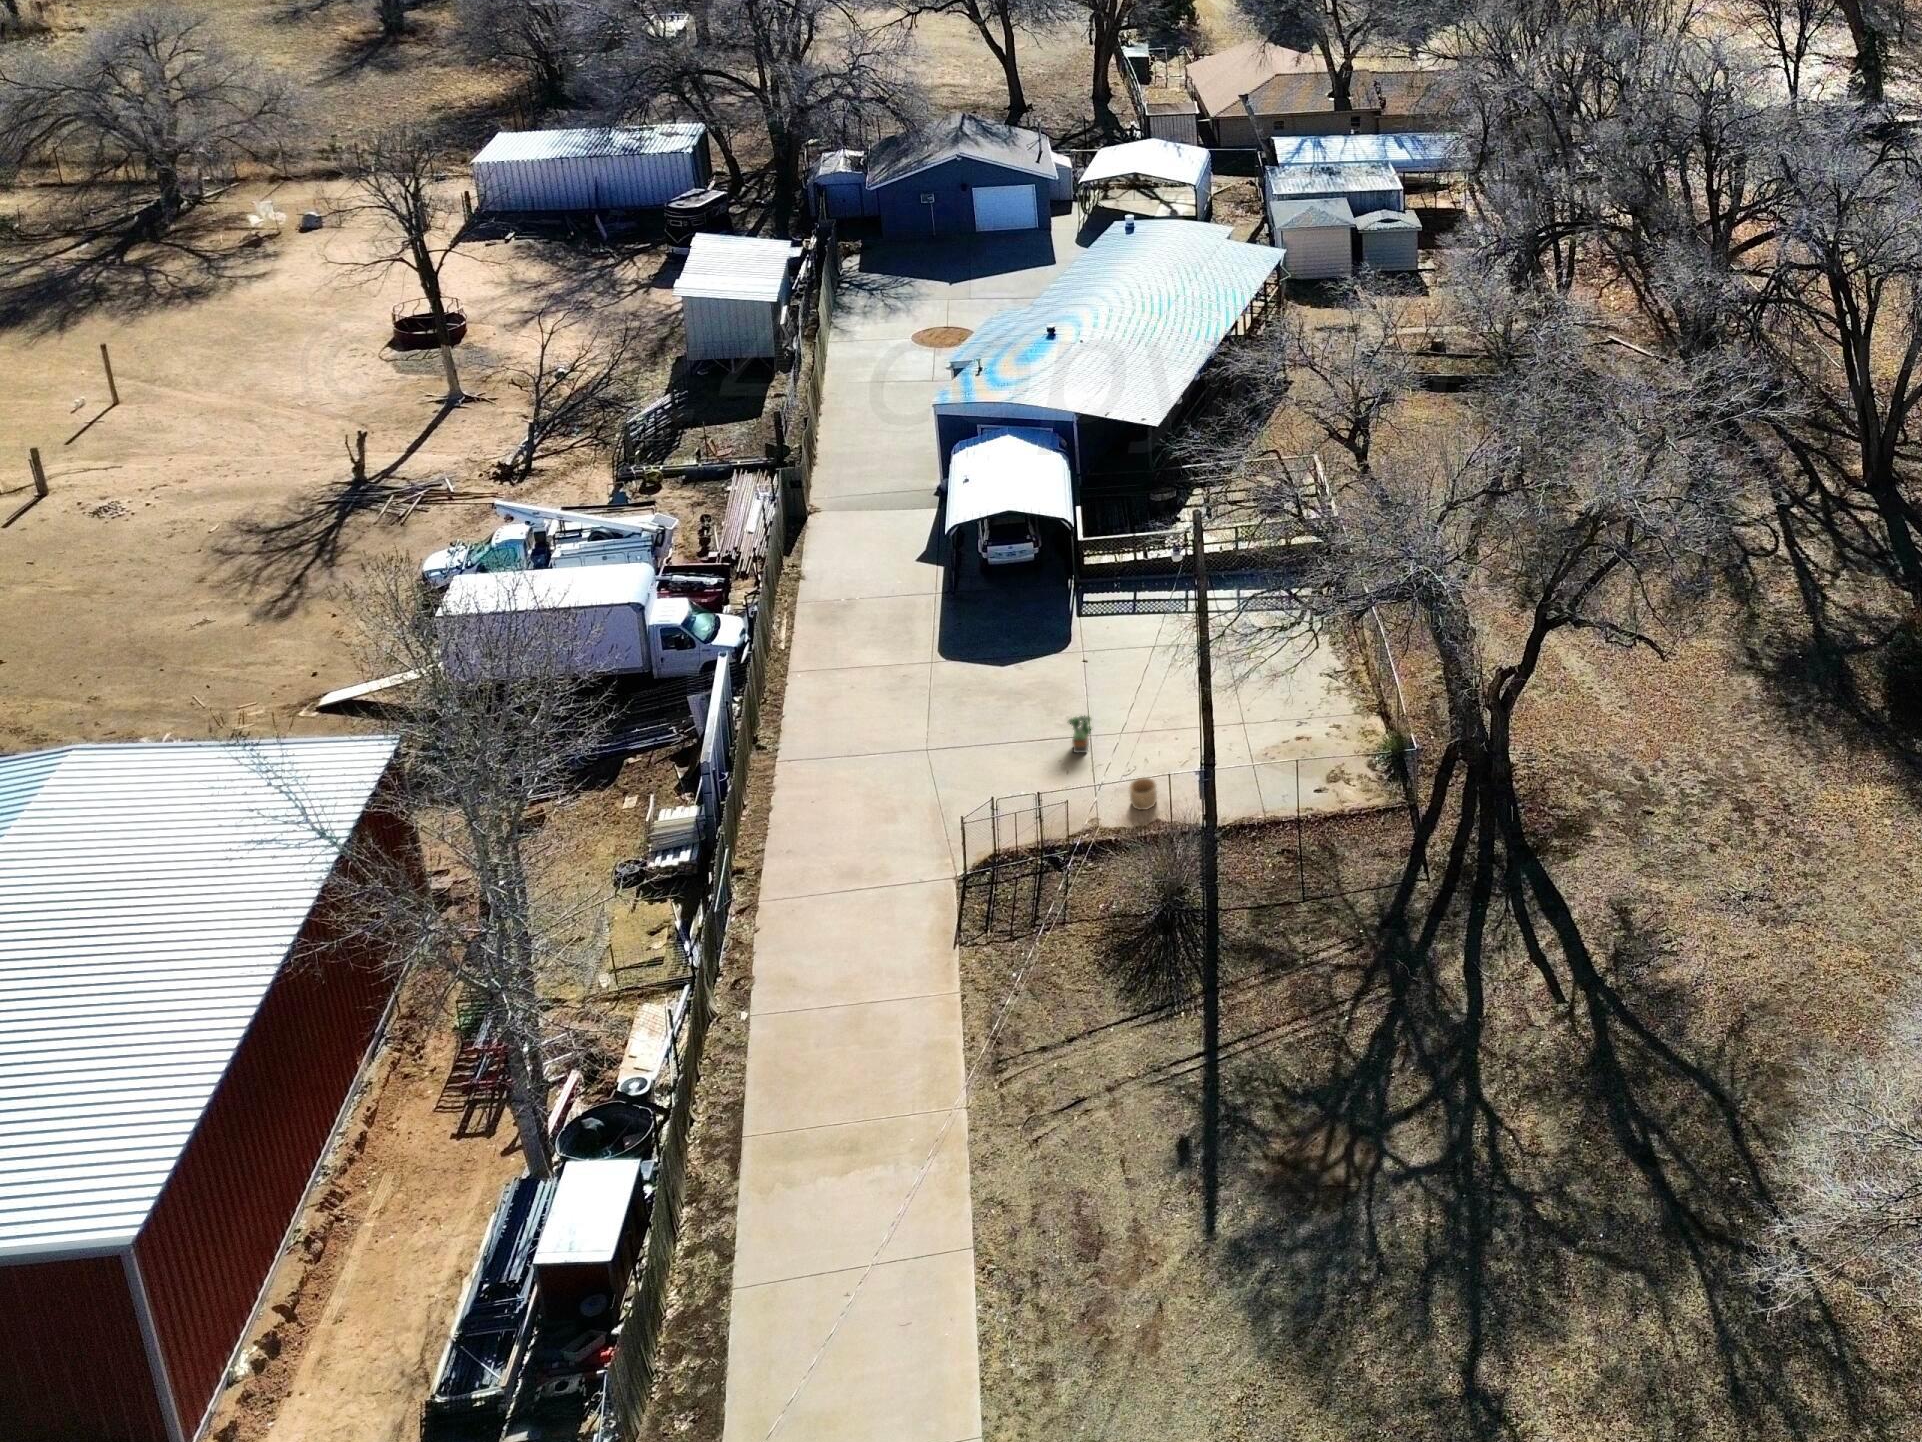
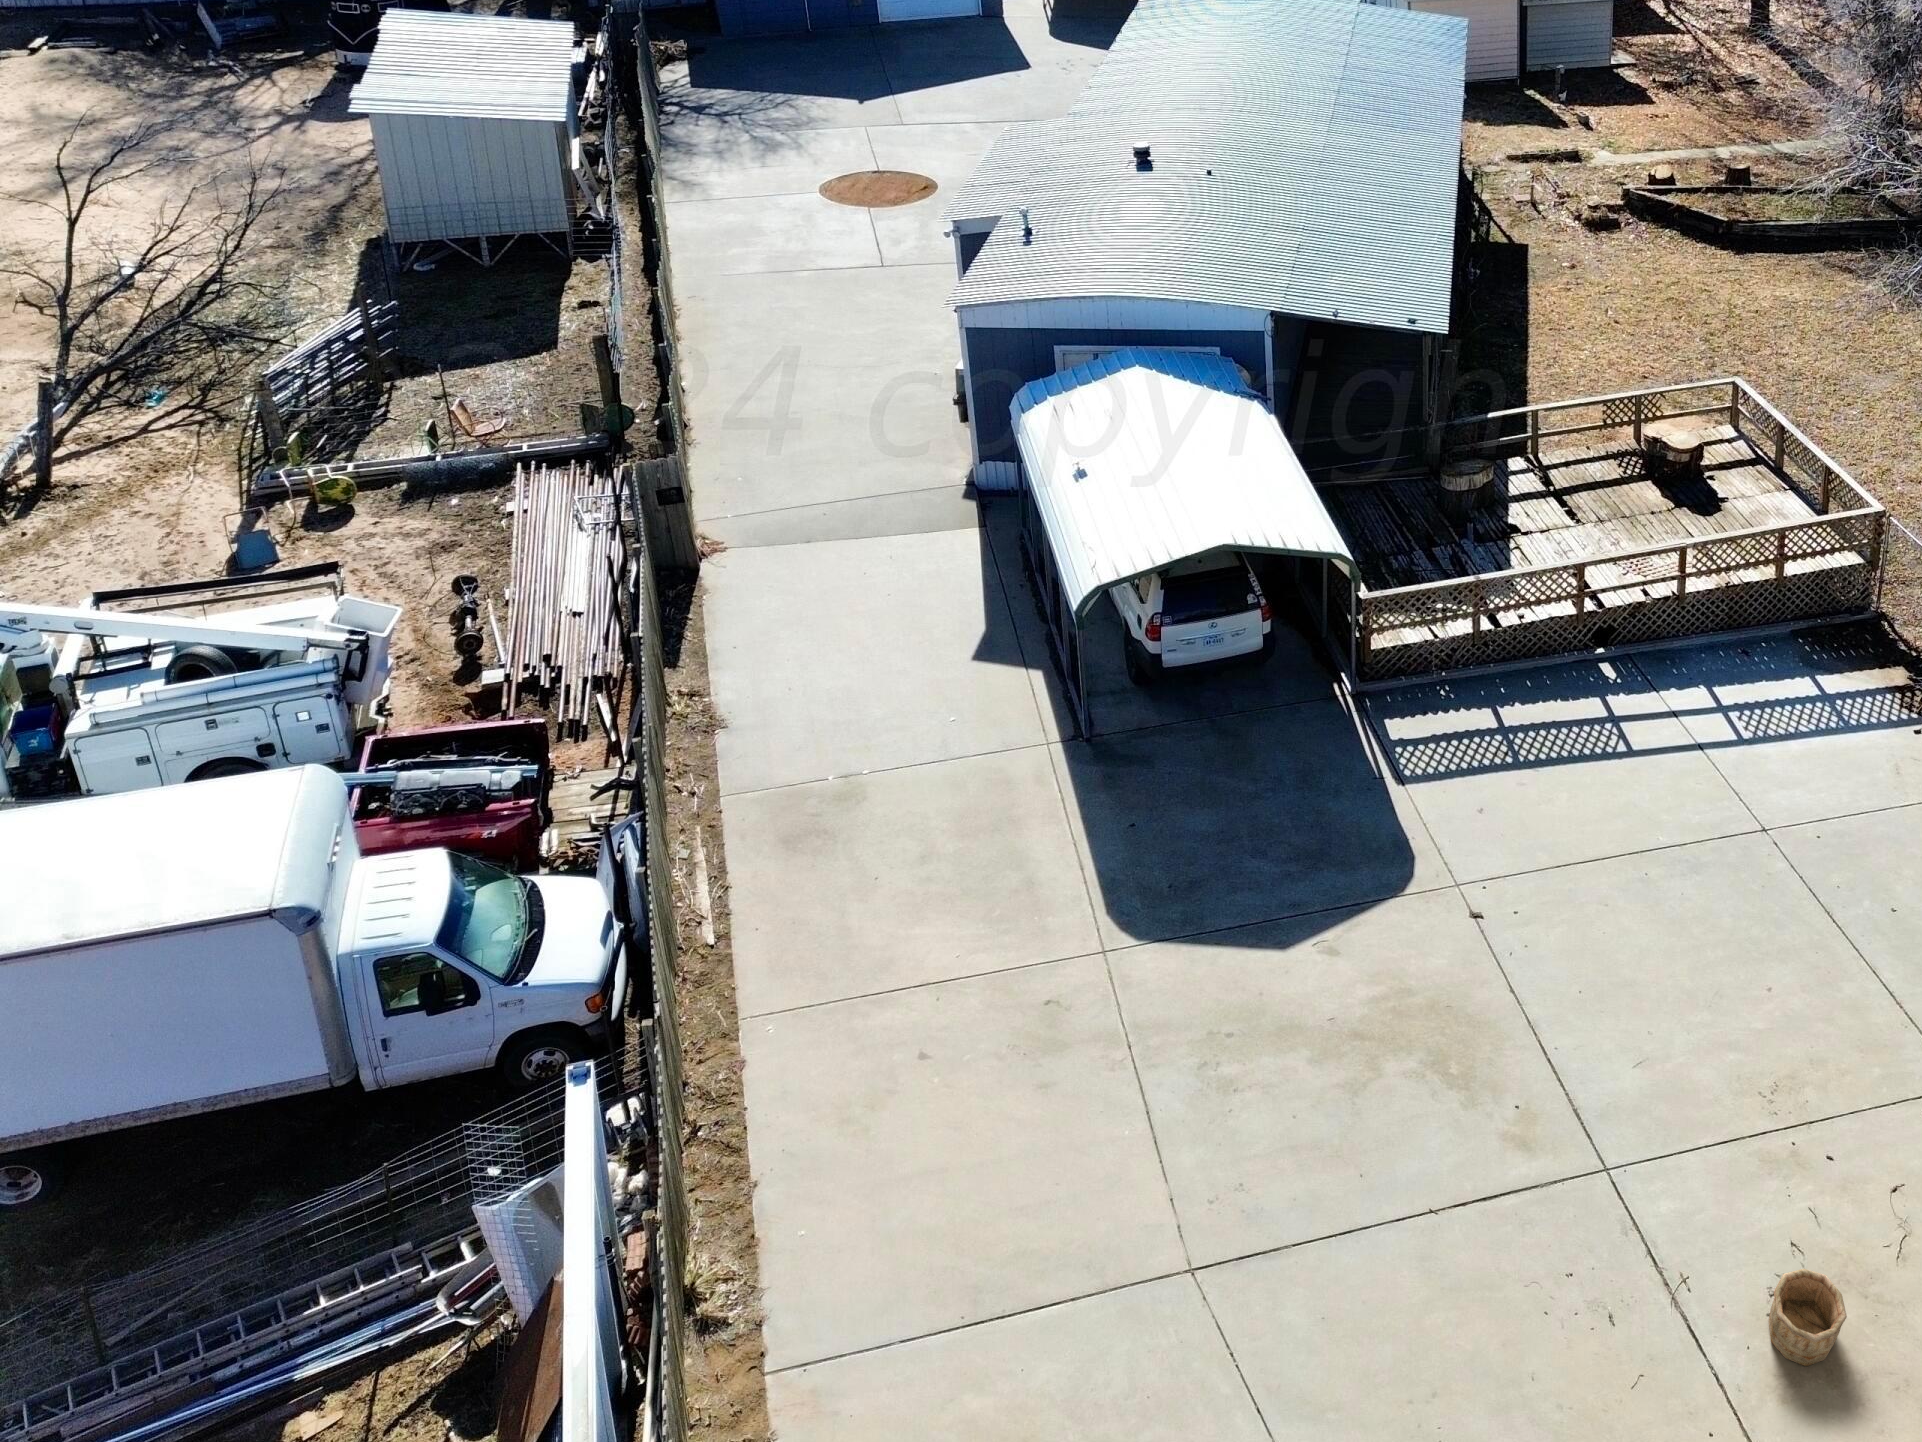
potted tree: present [1069,715,1091,753] -> none [1531,1082,1598,1179]

